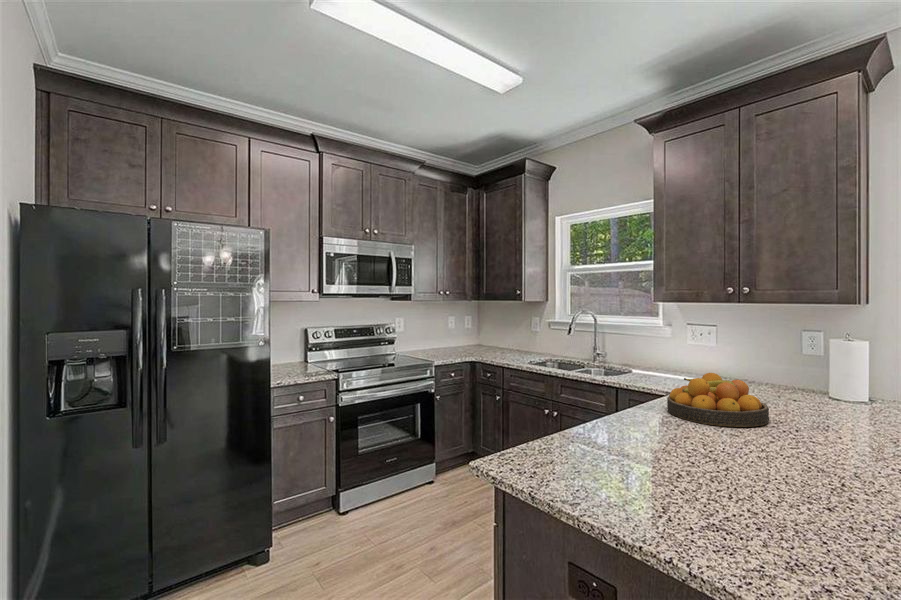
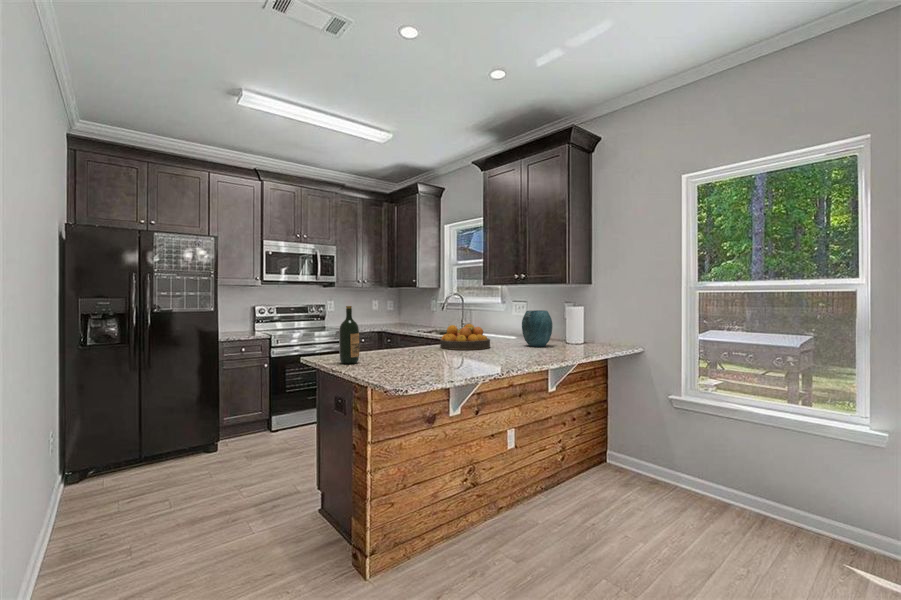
vase: none [795,349,862,414] -> present [522,310,552,347]
wine bottle: none [618,371,667,509] -> present [339,306,359,364]

